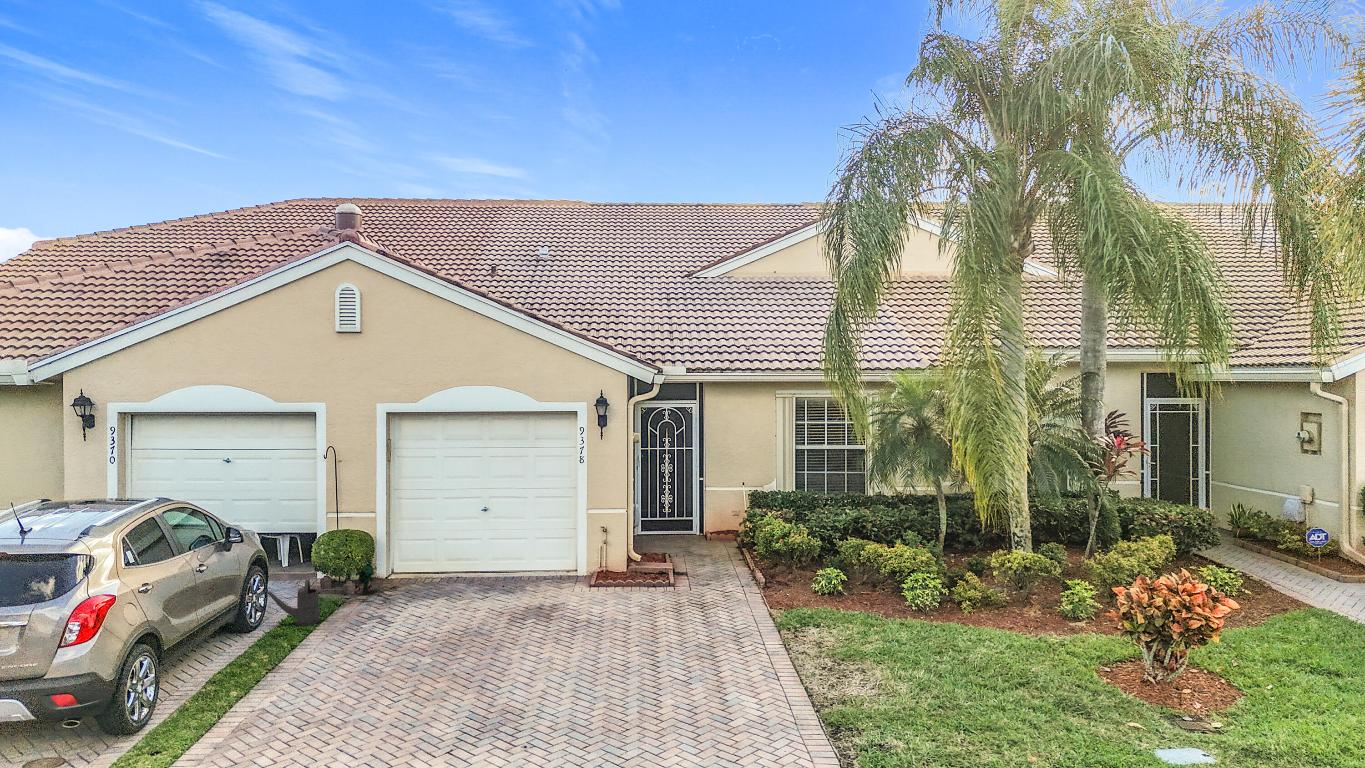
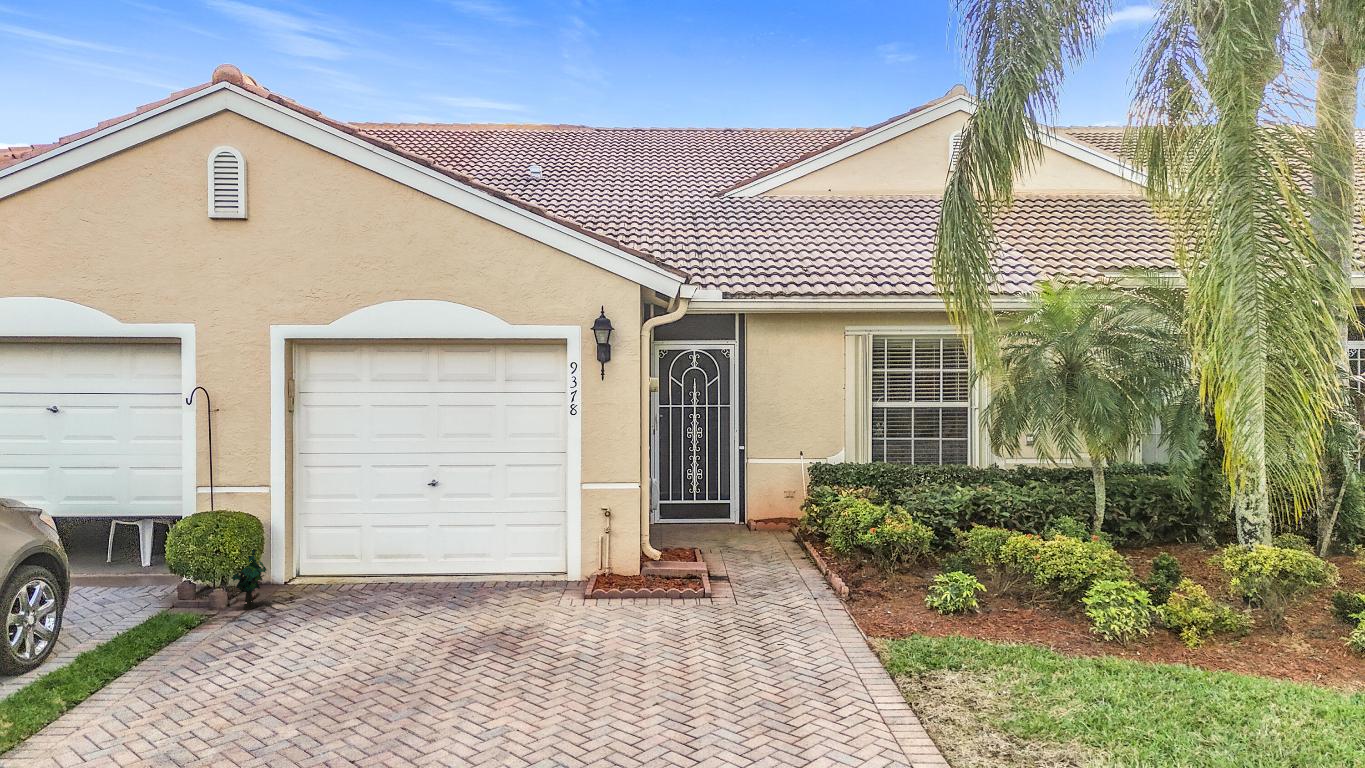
watering can: present [268,579,327,626] -> none [64,587,166,661]

